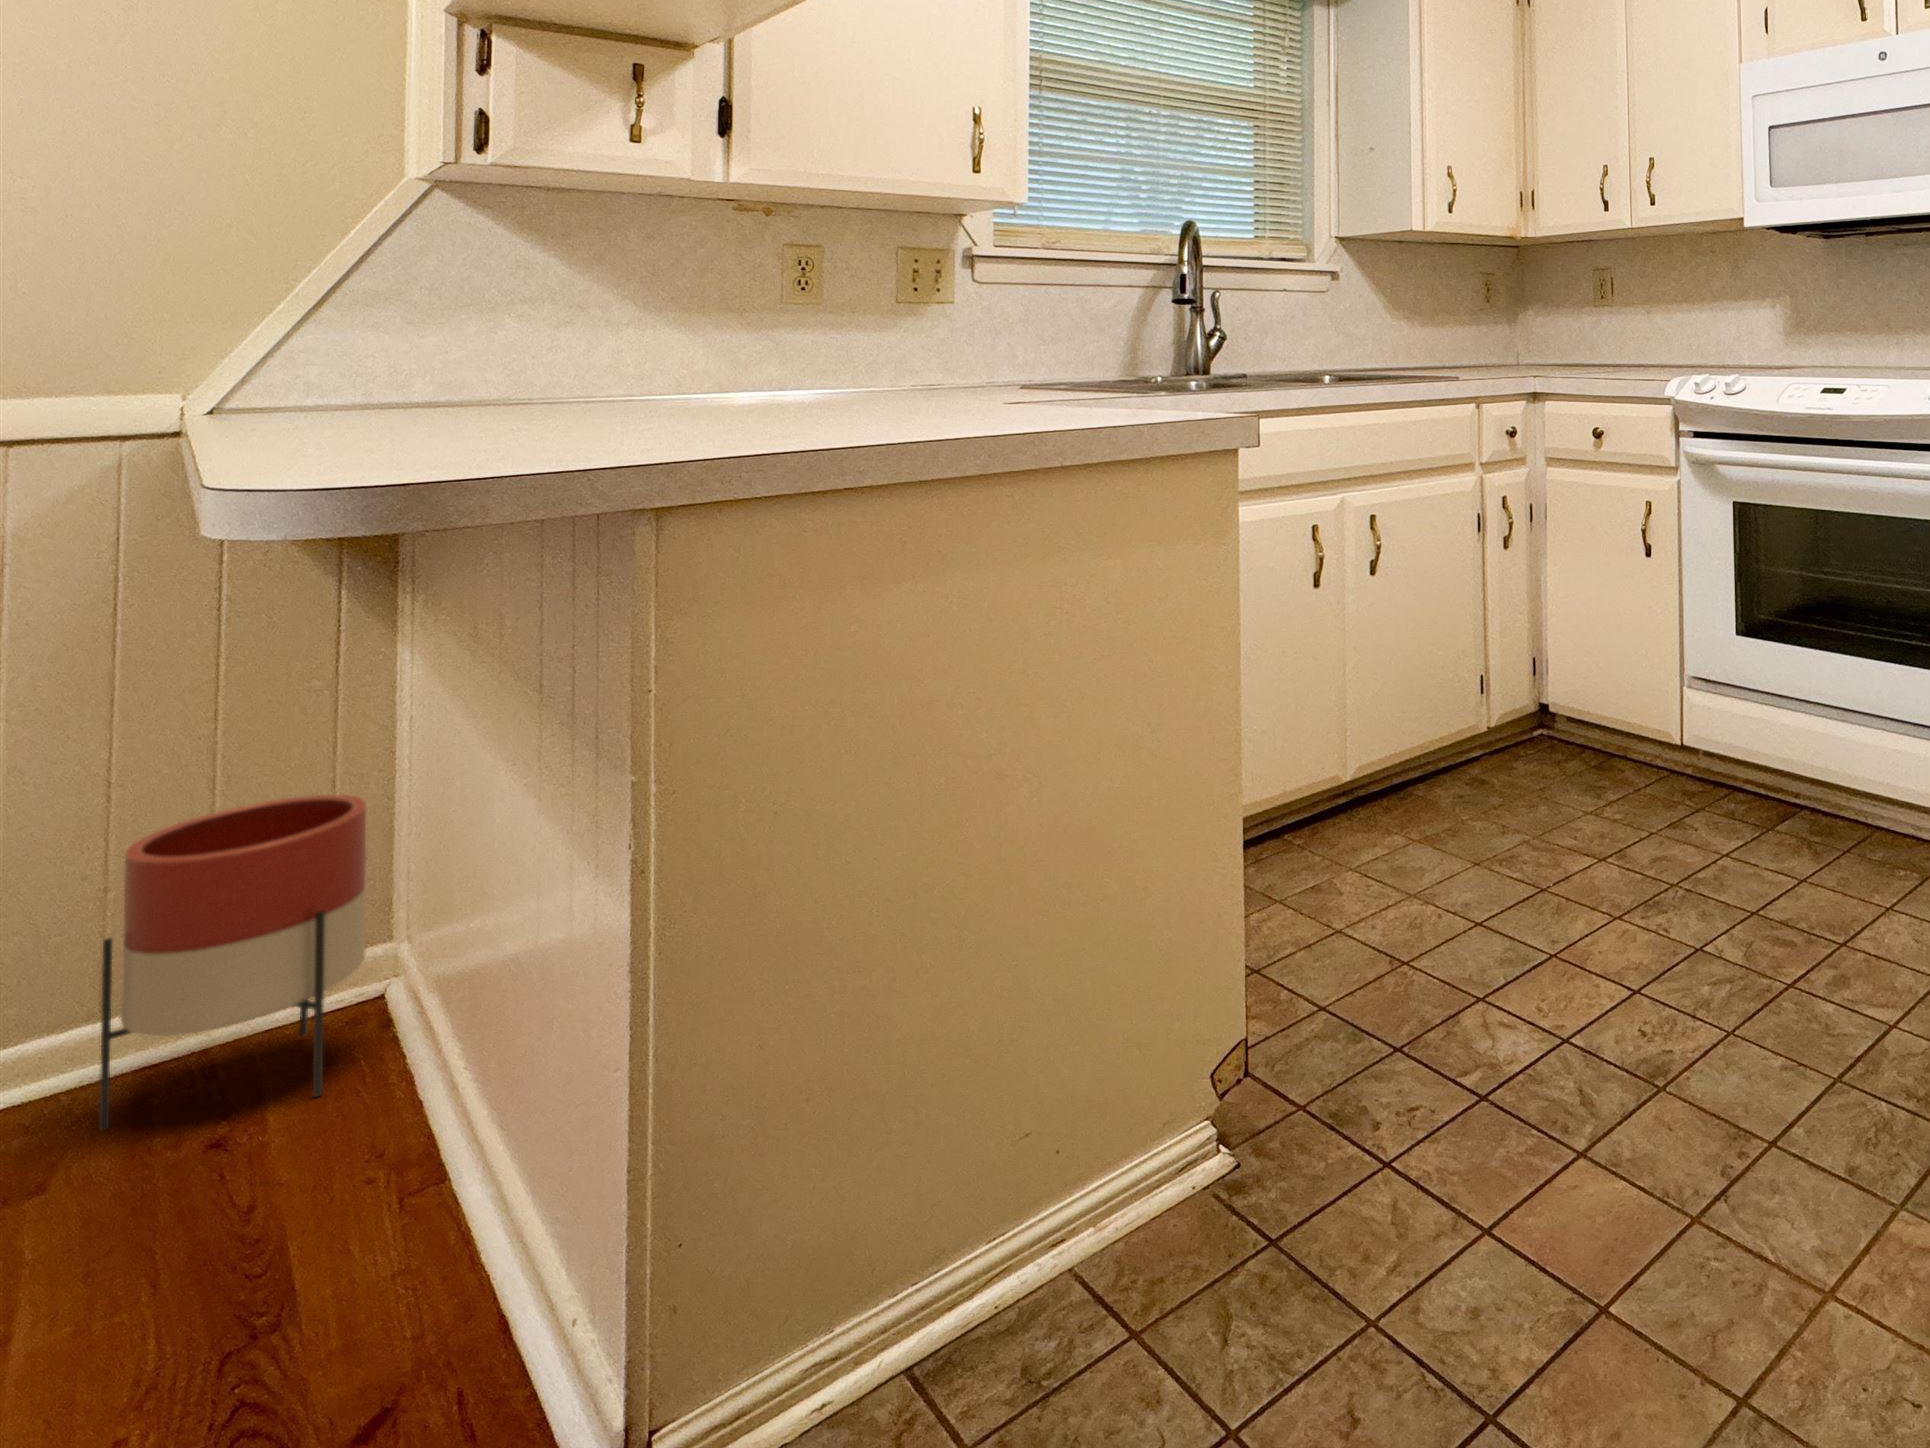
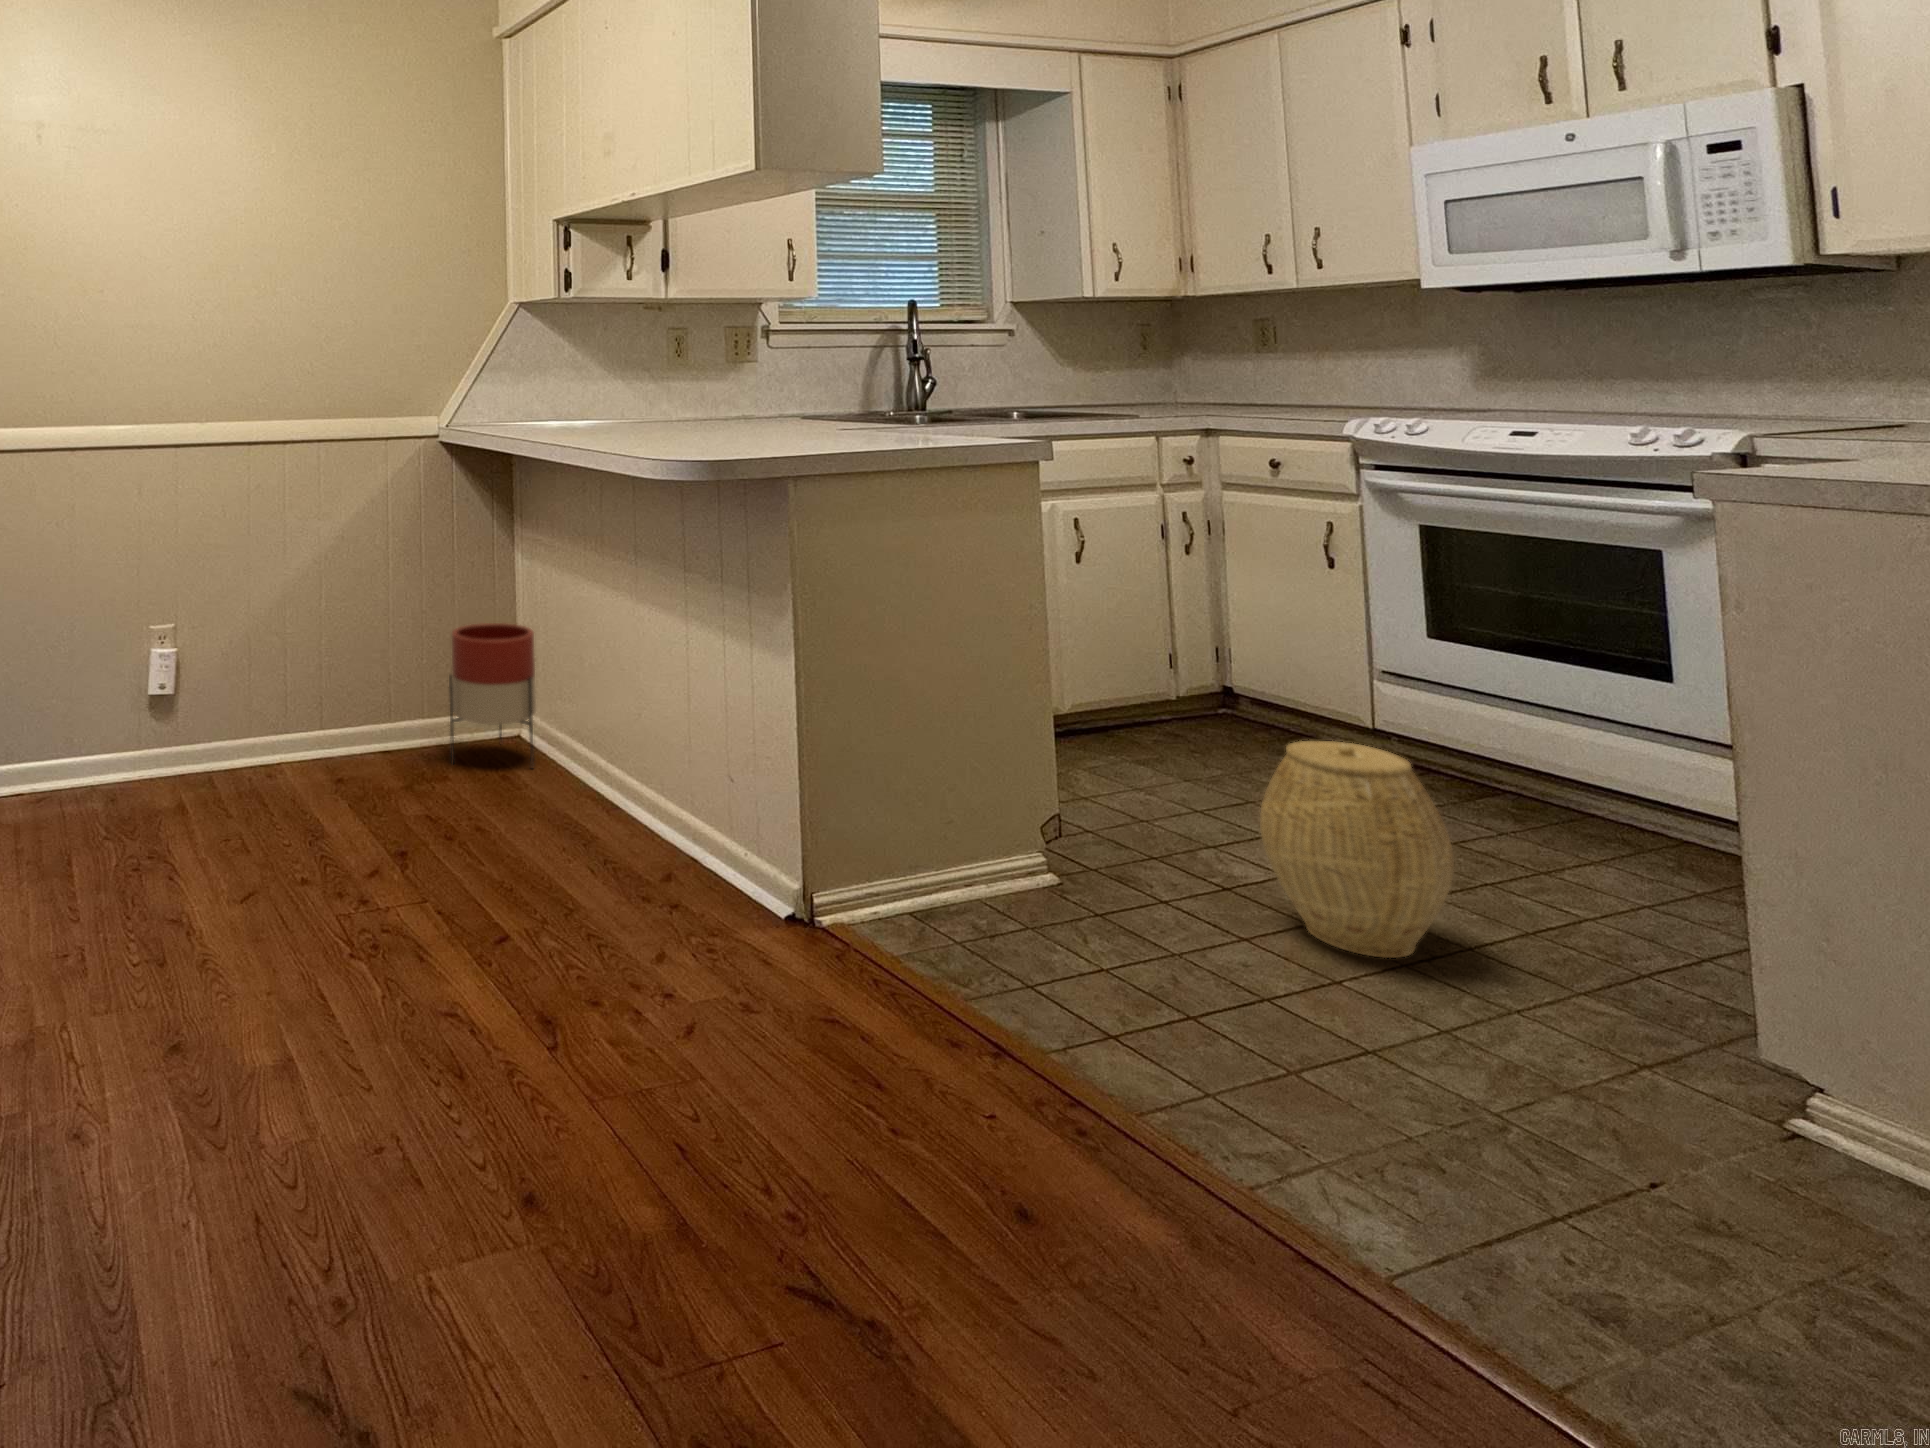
woven basket: none [1517,862,1759,1227] -> present [1260,741,1454,958]

